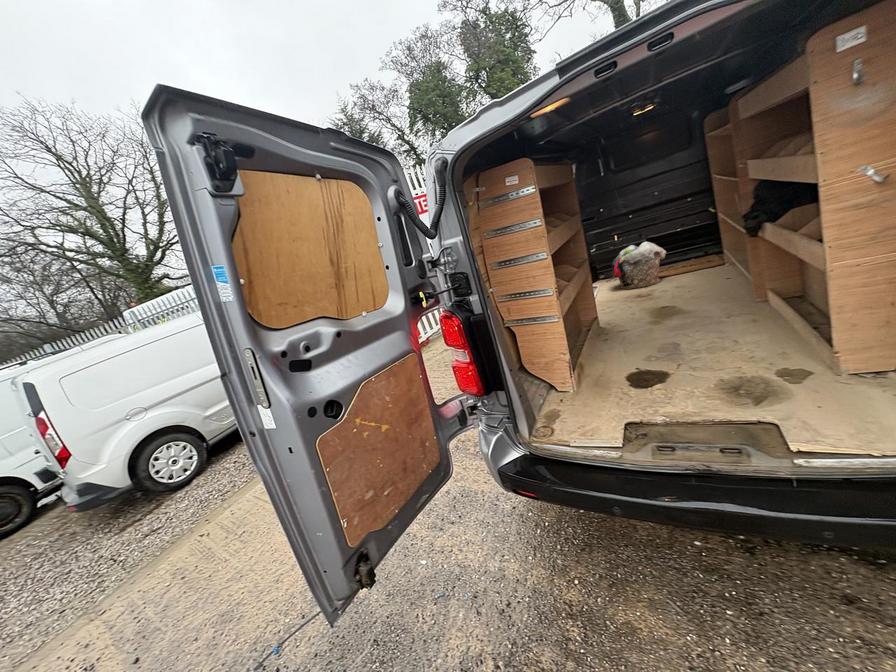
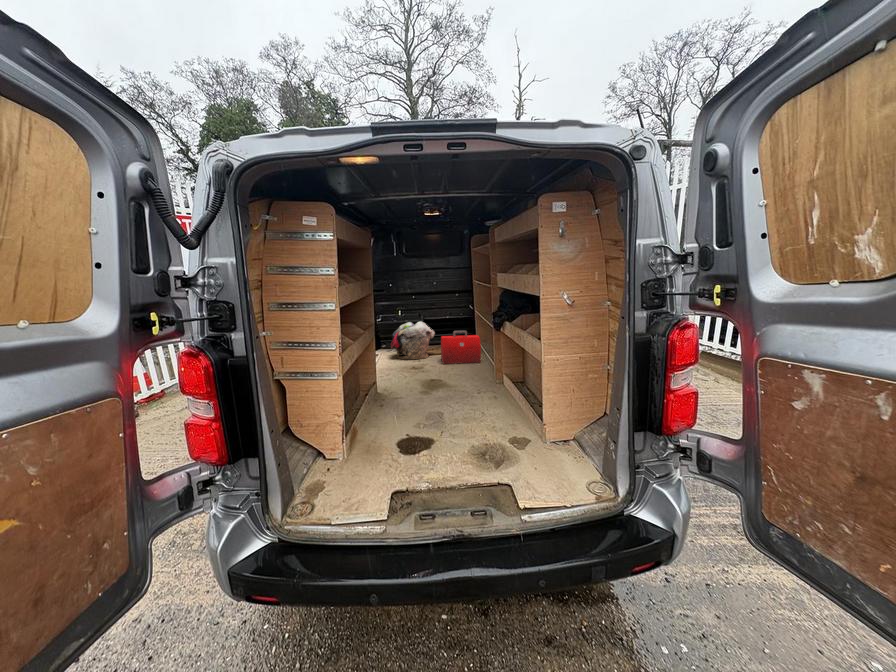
toolbox: none [675,242,736,288] -> present [441,331,481,364]

